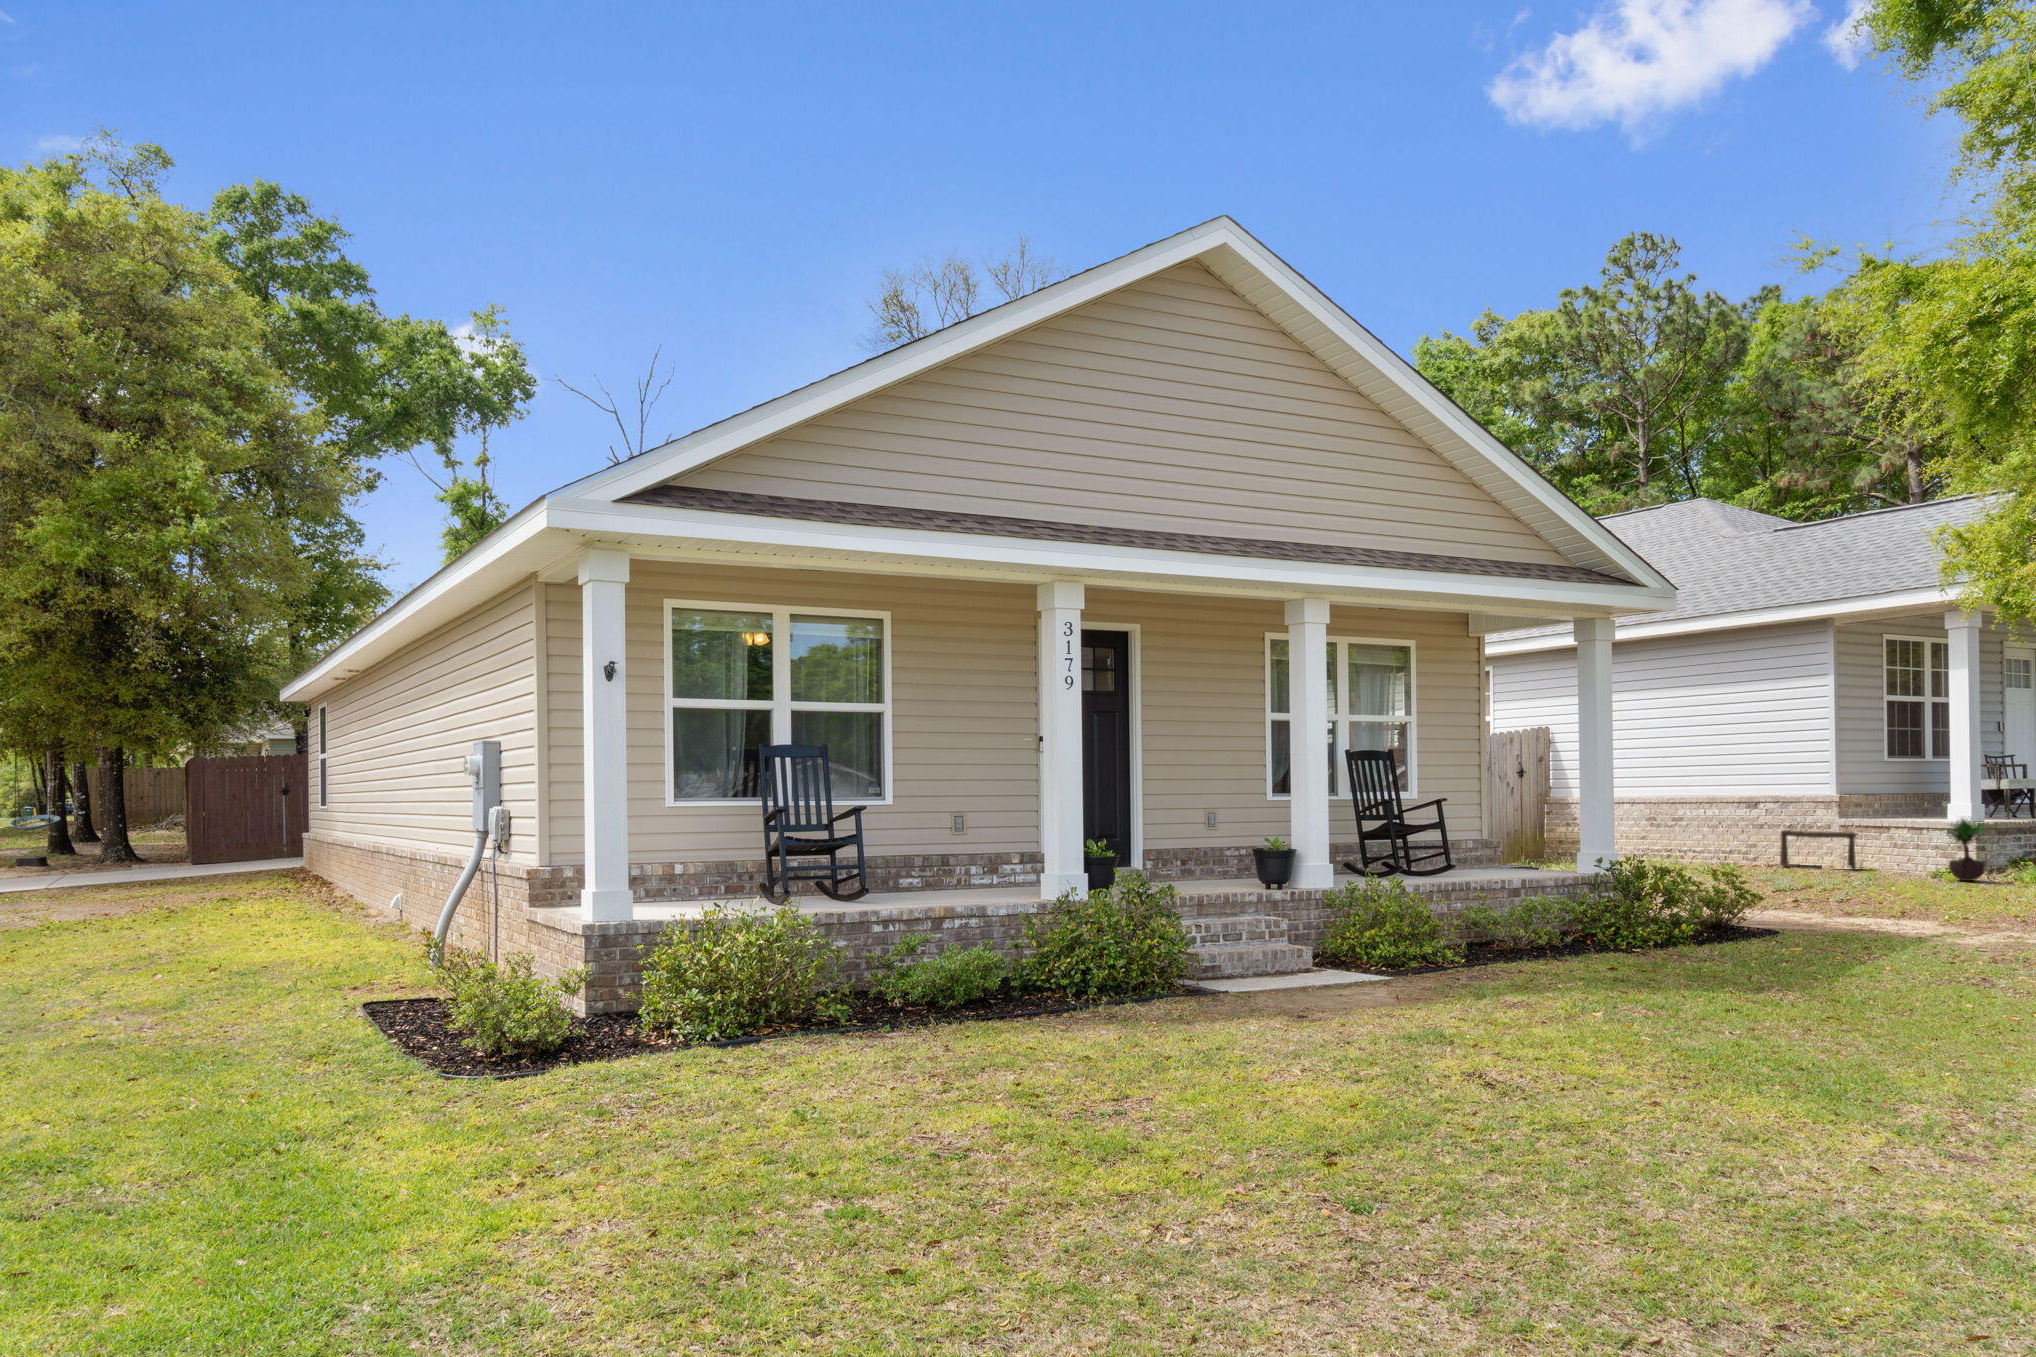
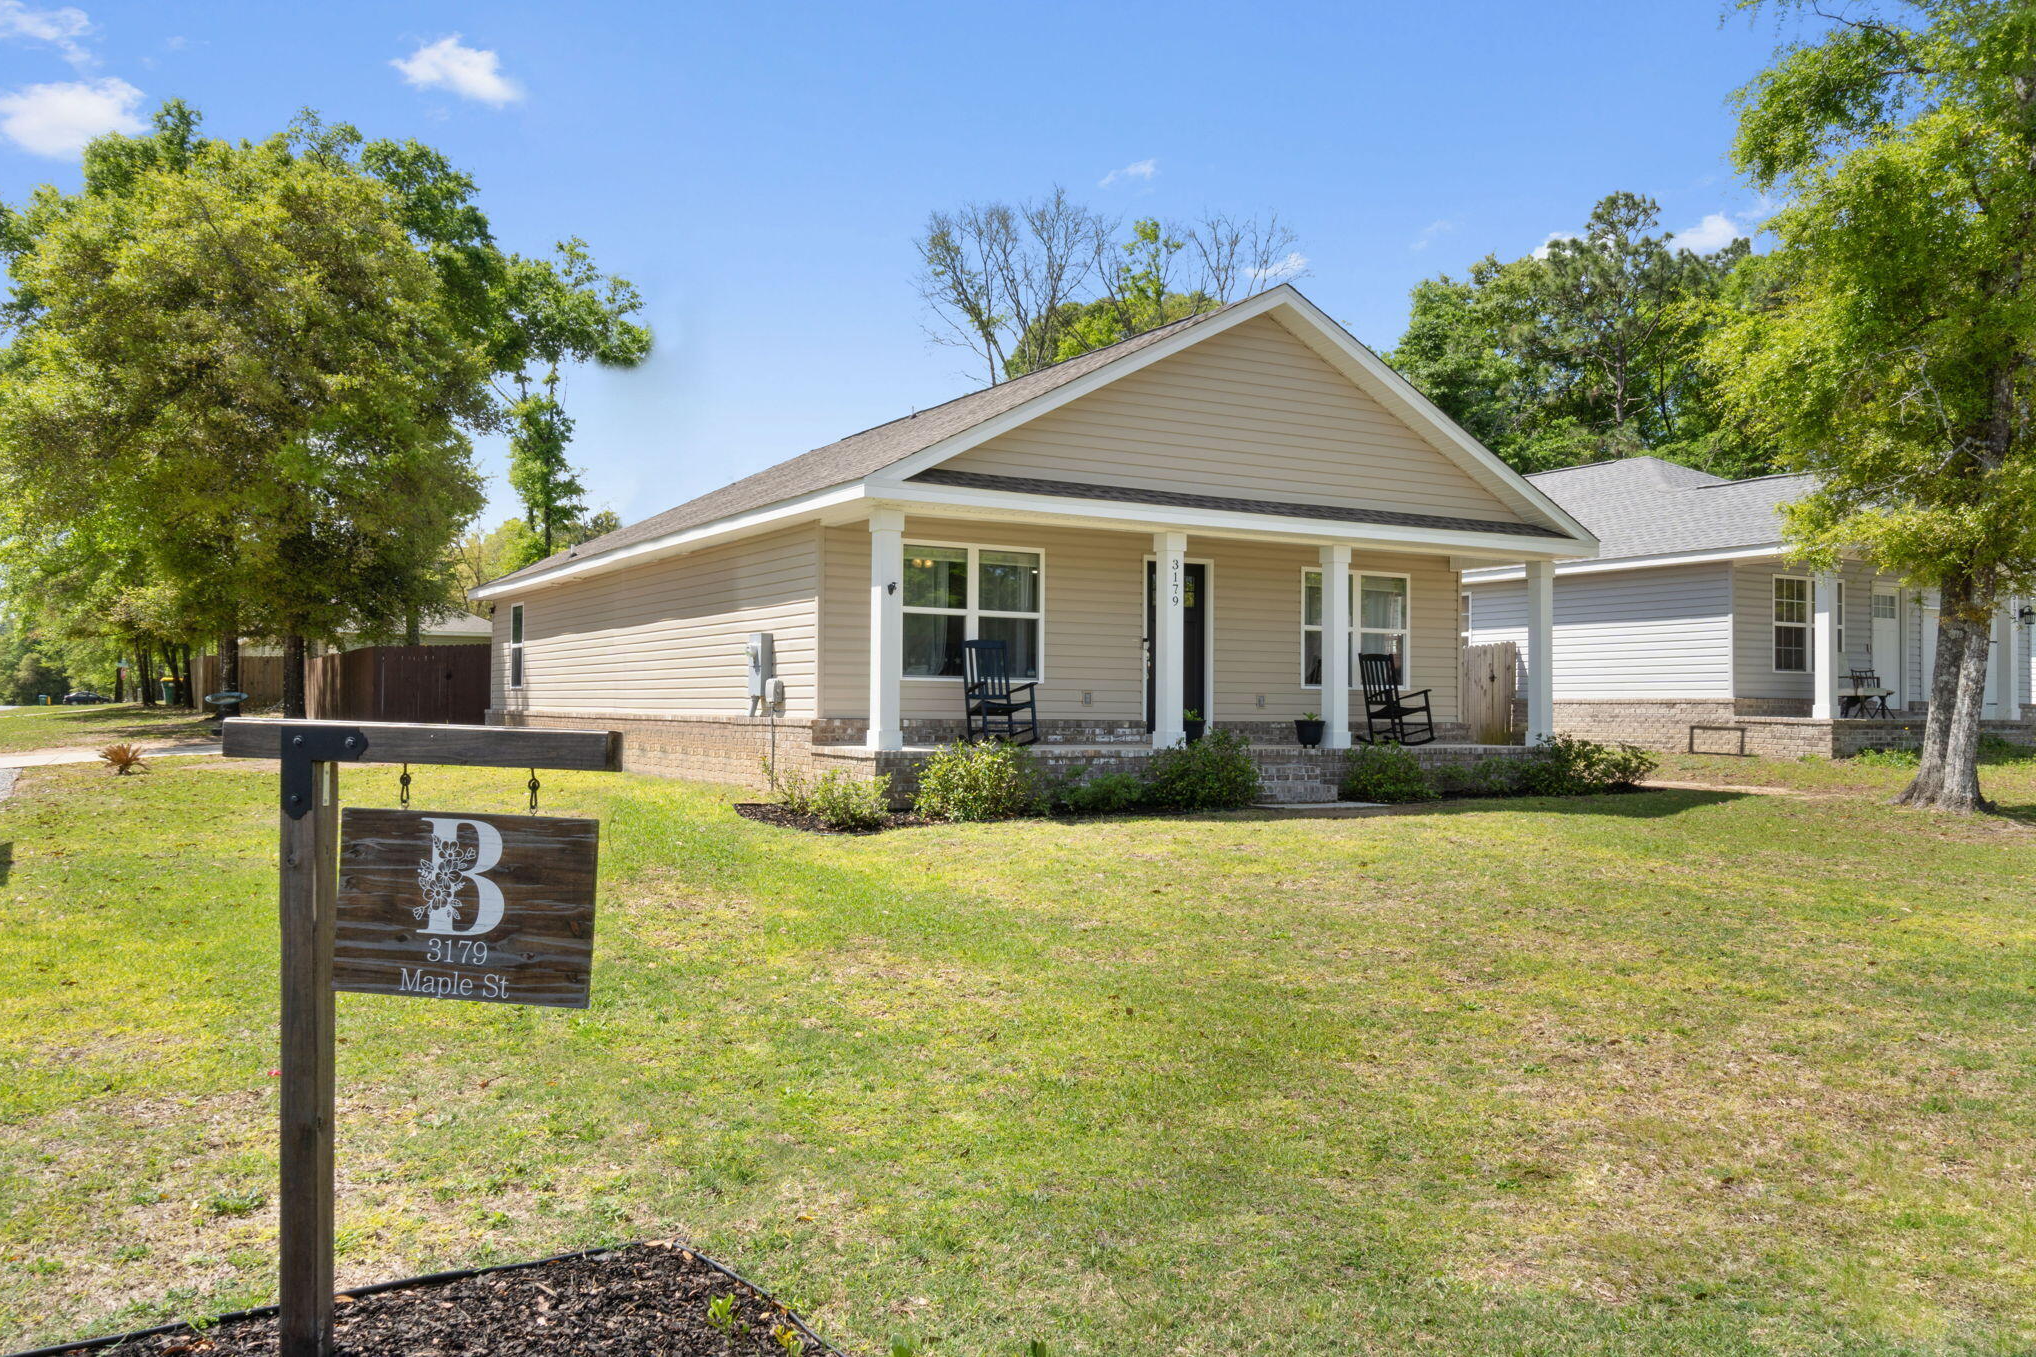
potted tree: present [1944,818,1985,881] -> none [1806,711,1842,764]

